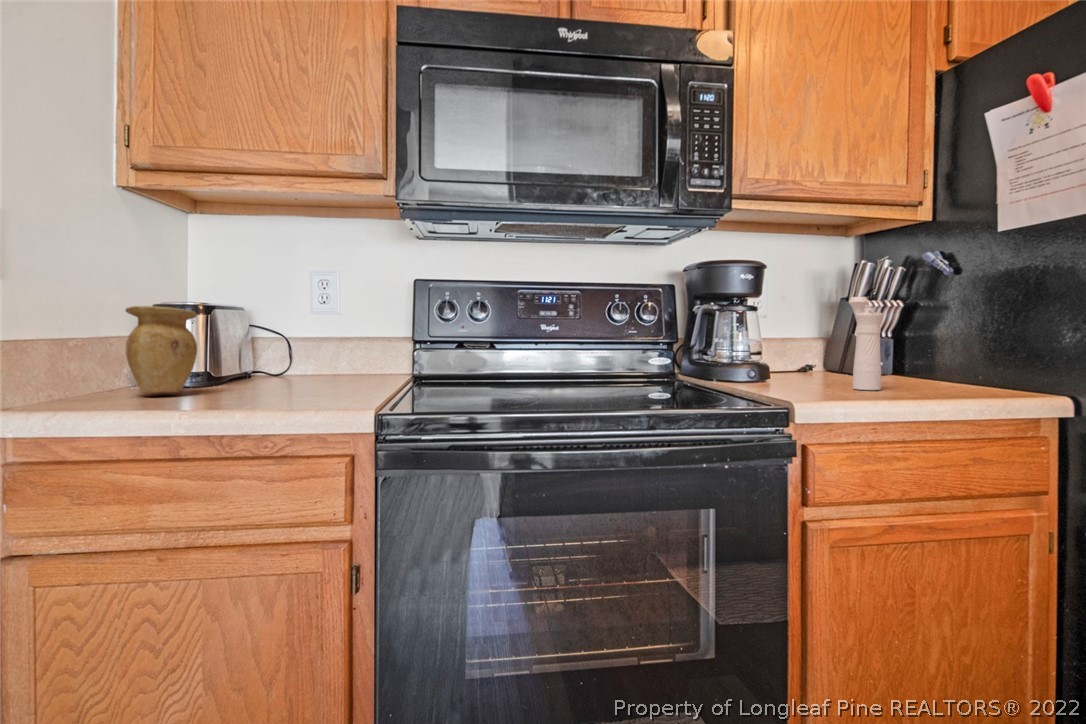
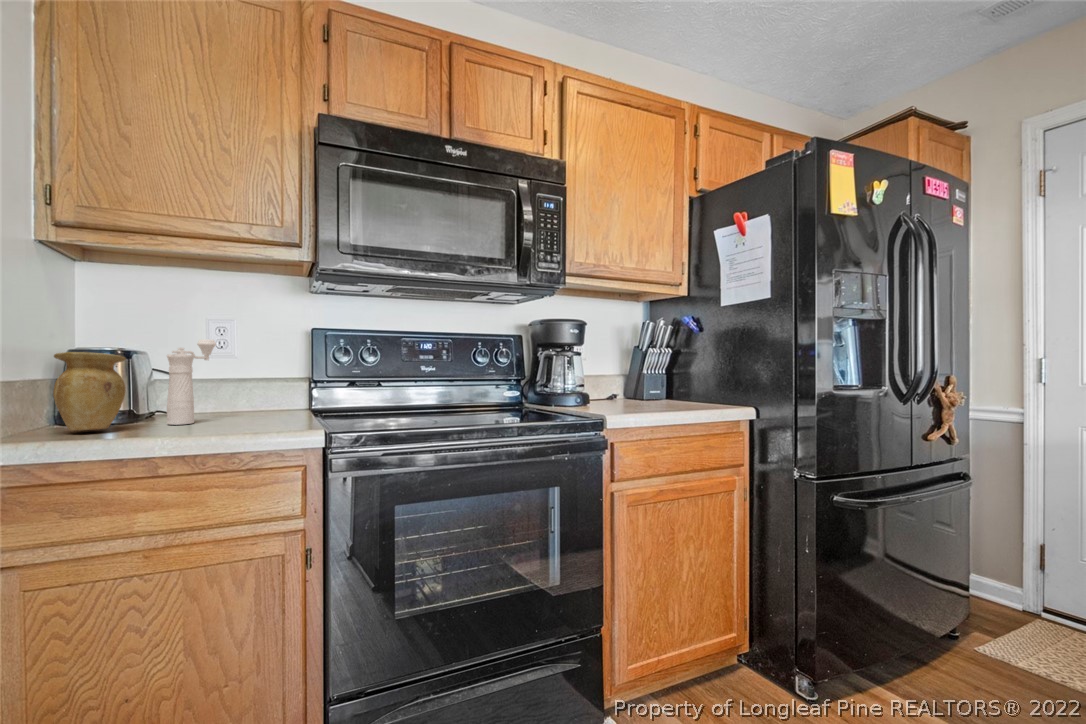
pepper mill: present [849,297,883,390] -> present [167,339,216,425]

